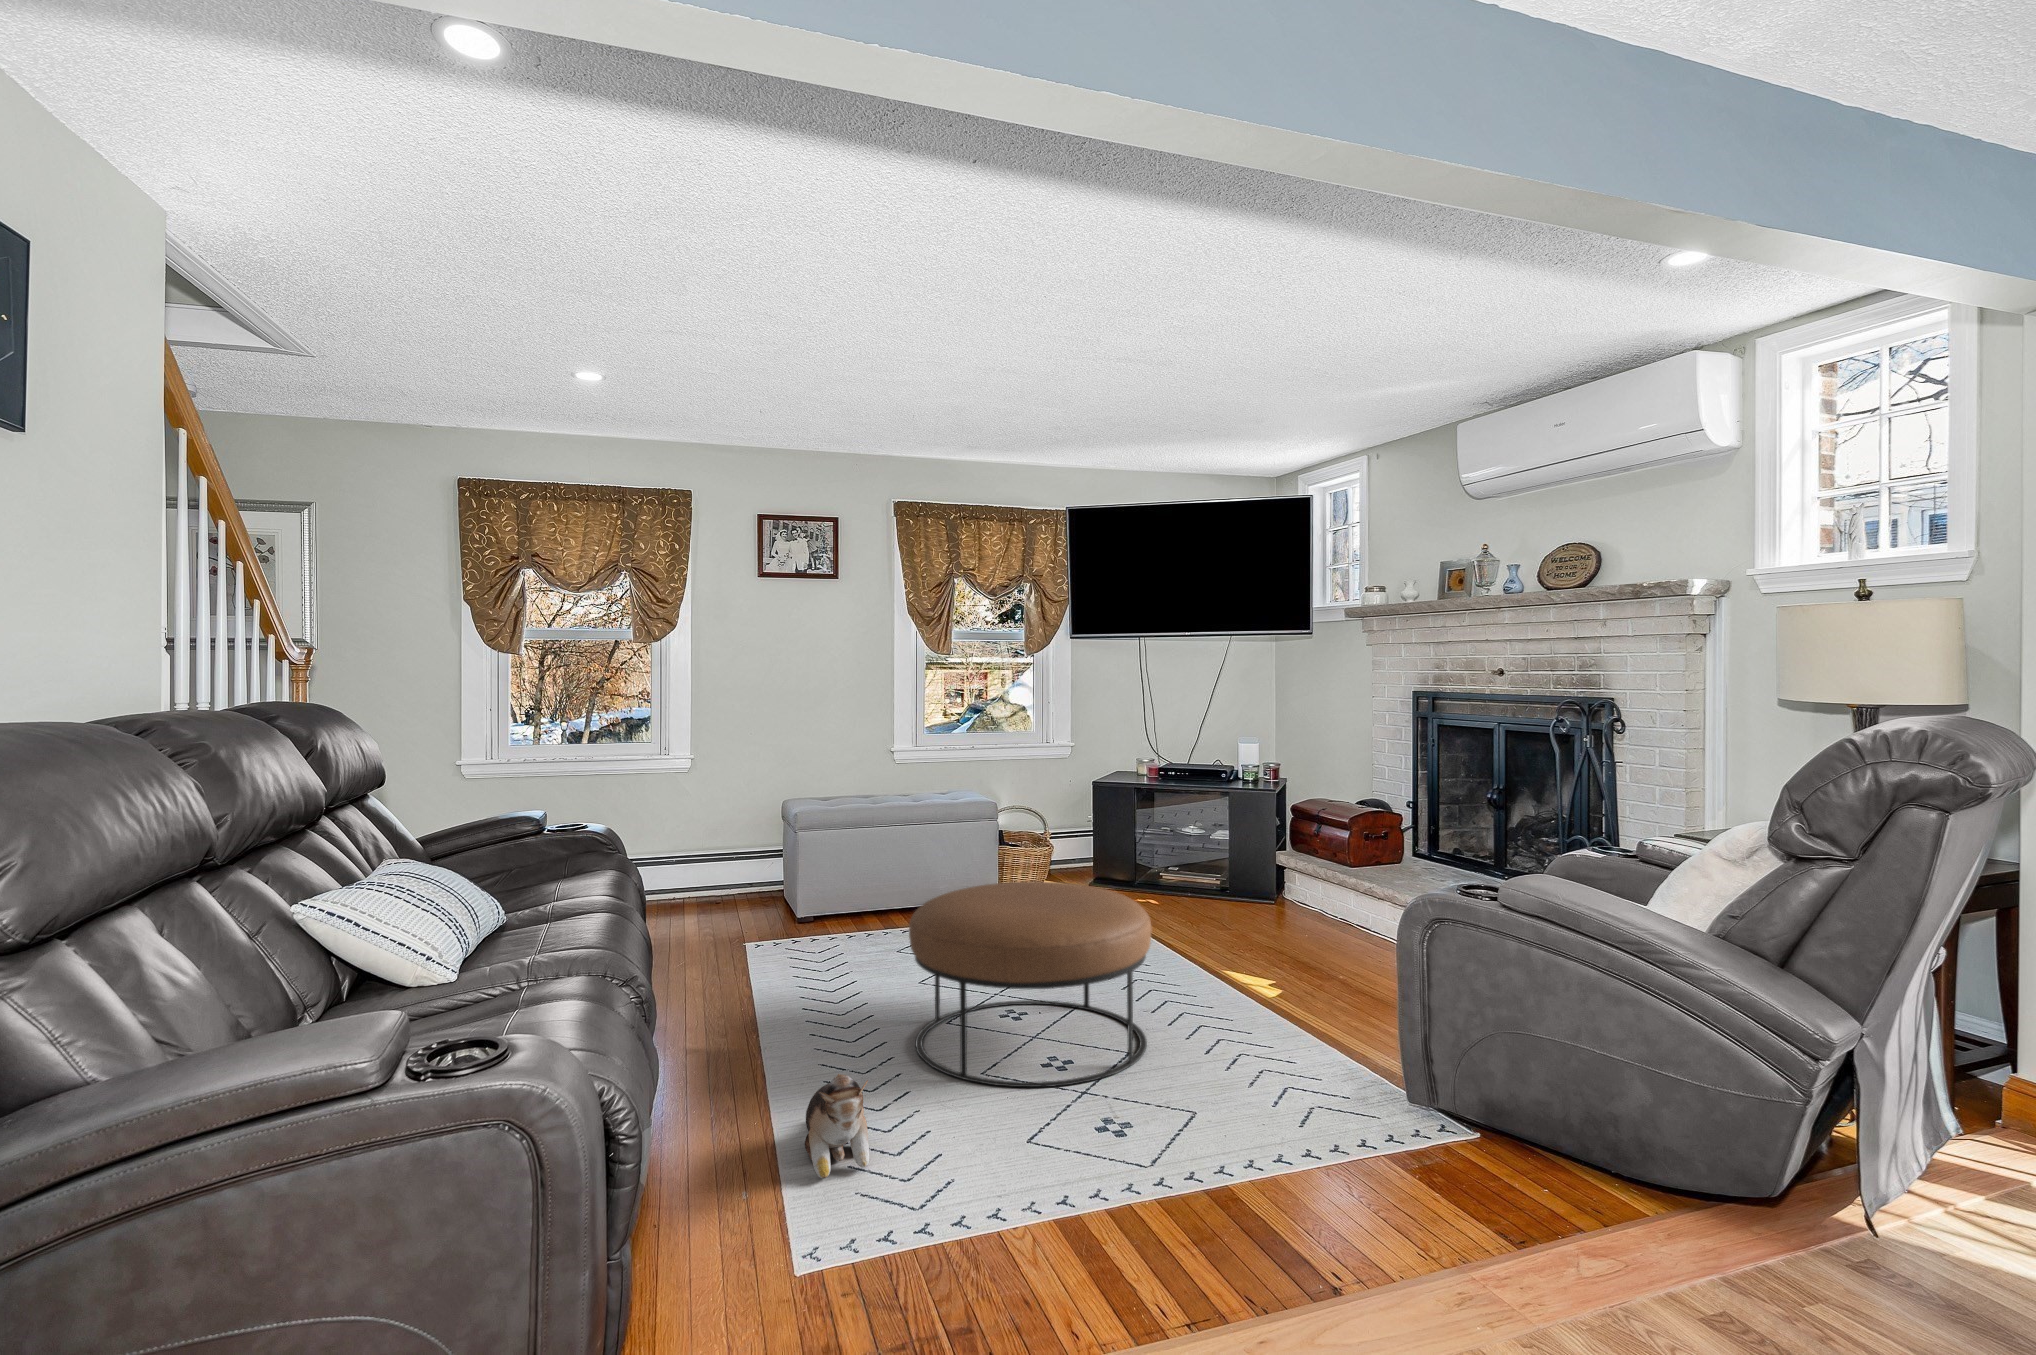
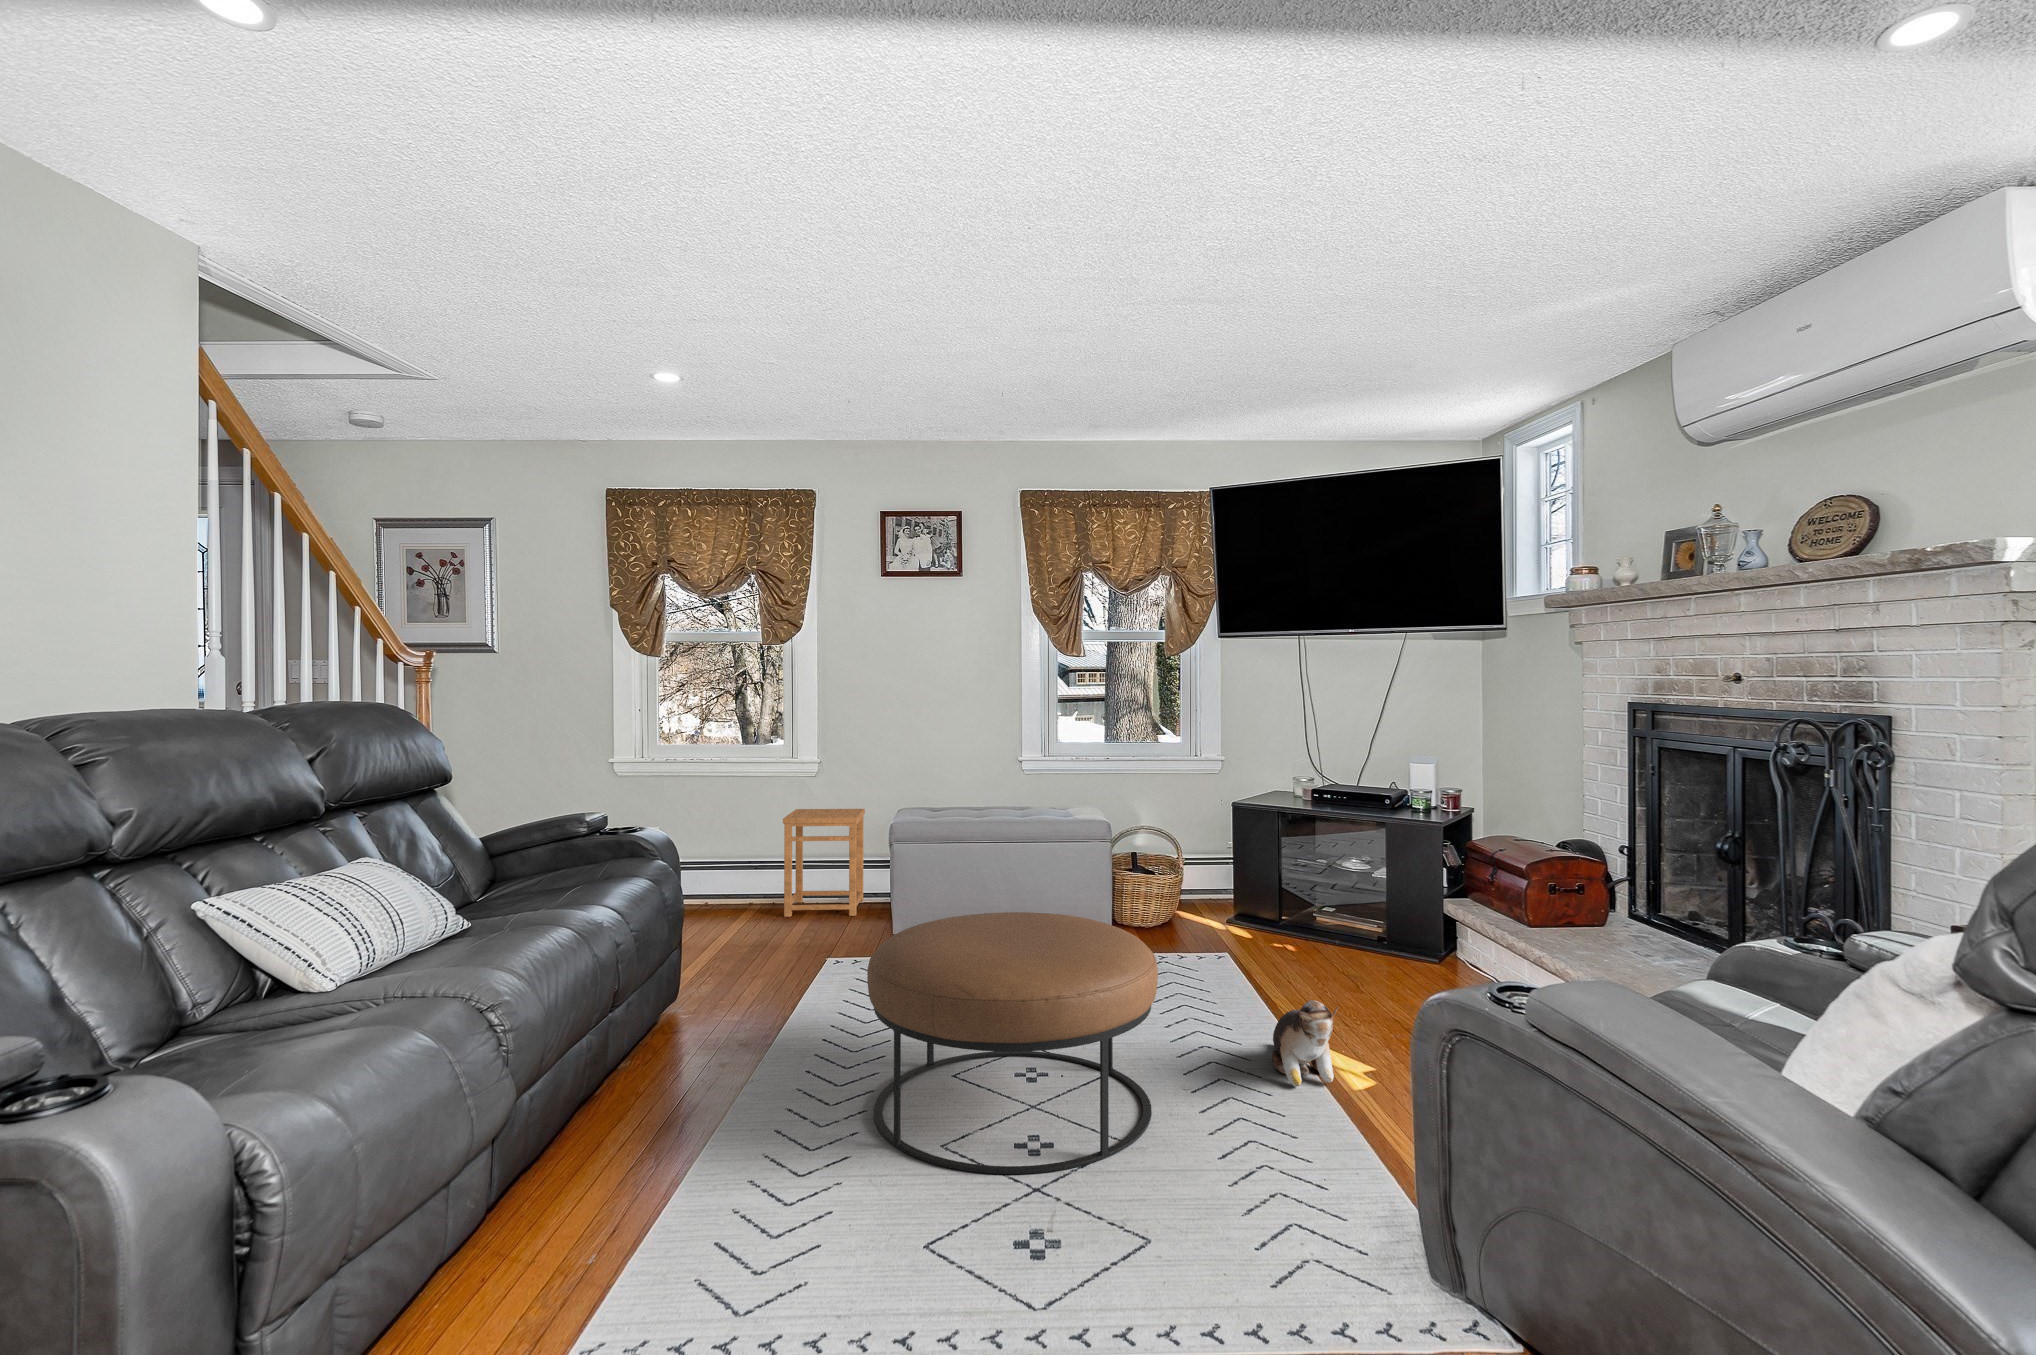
side table: none [674,805,751,915] -> present [783,809,865,917]
plush toy: present [805,1074,869,1178] -> present [1272,1000,1338,1086]

